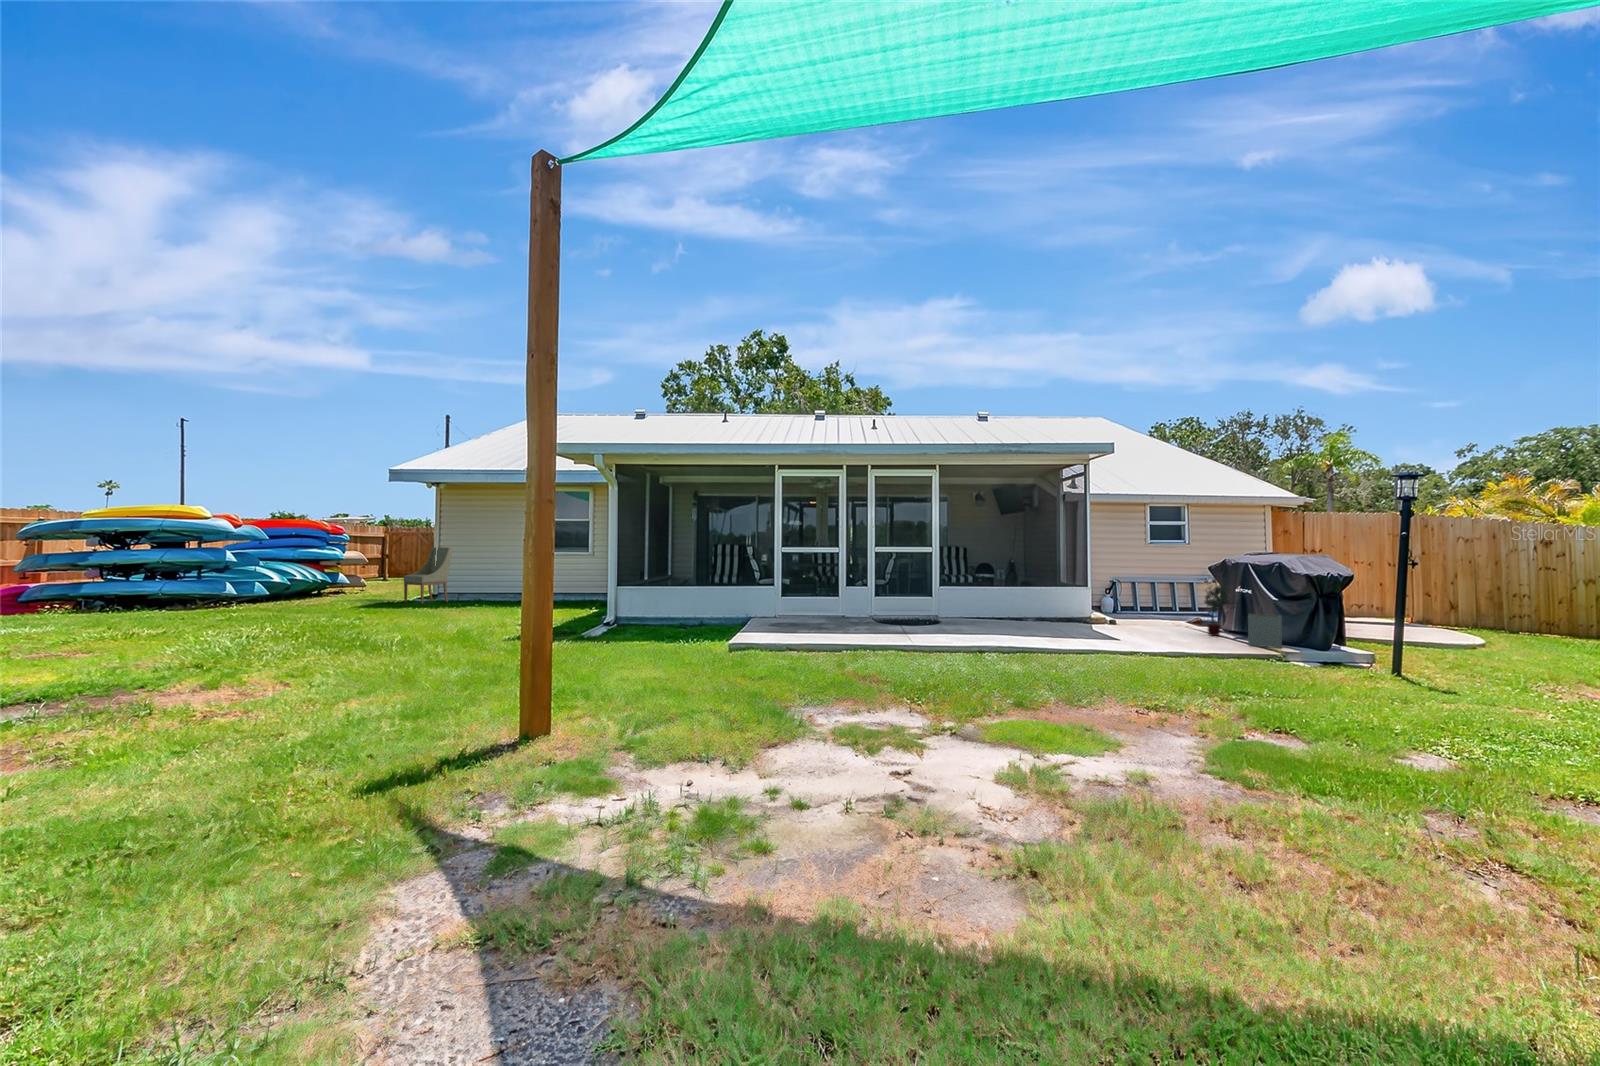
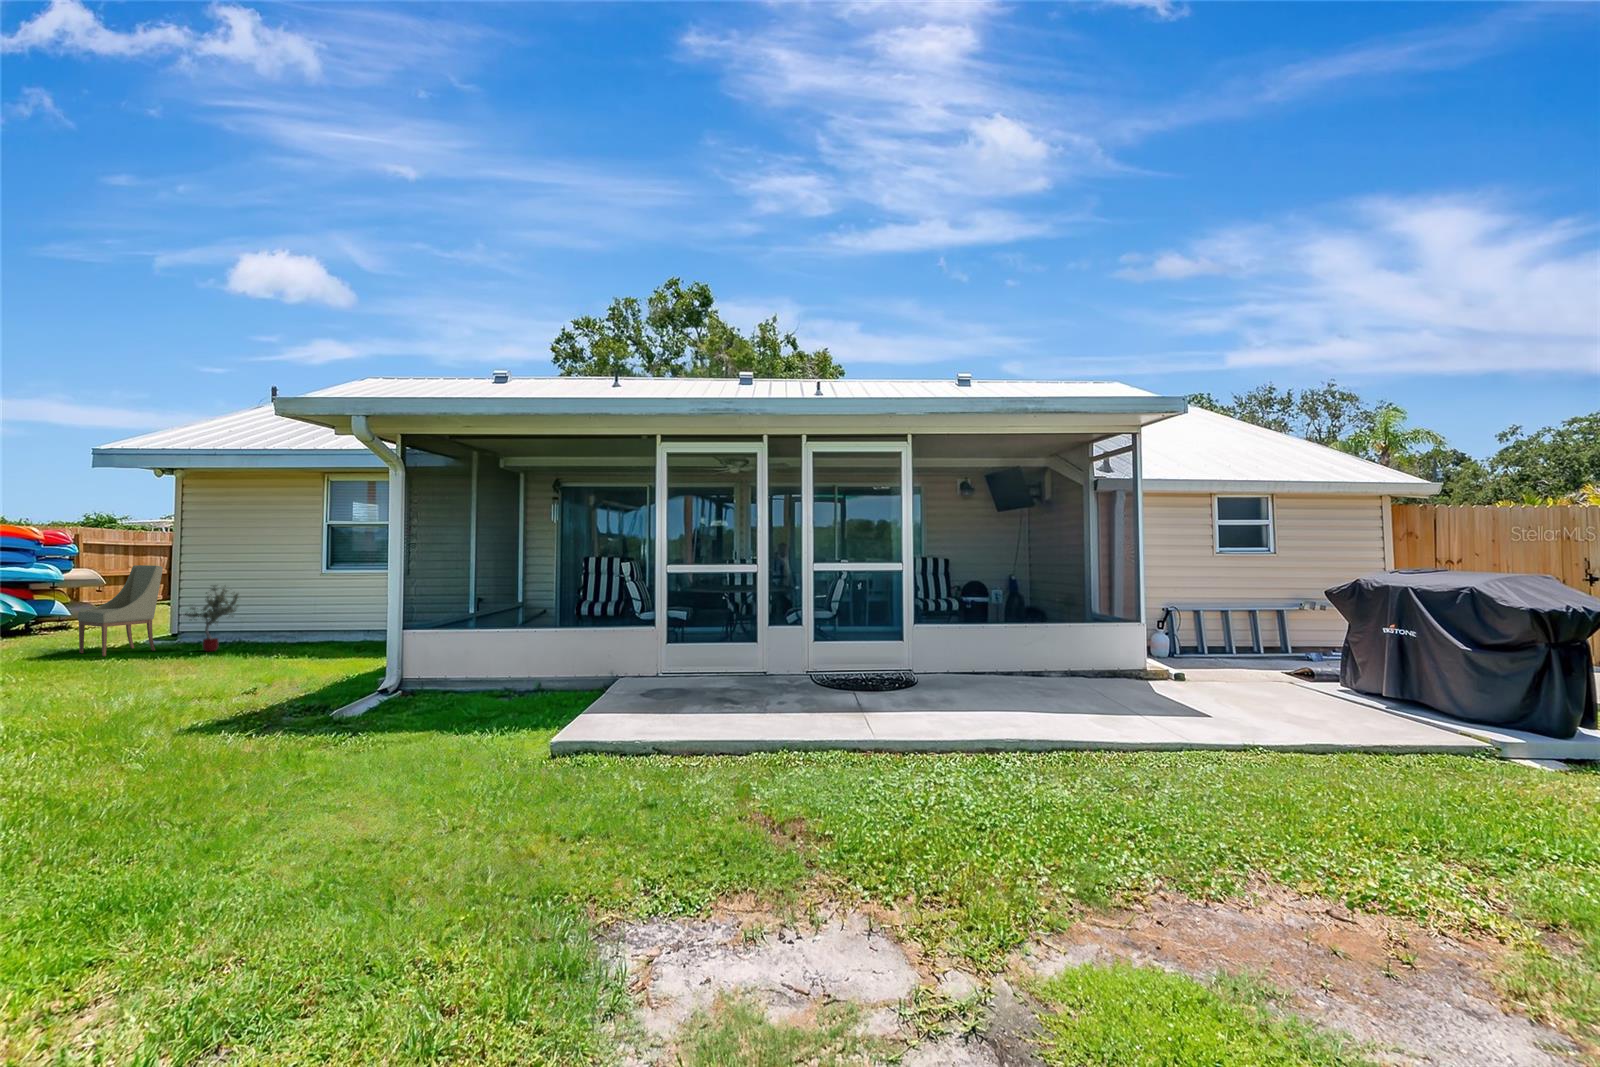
potted tree: present [1204,578,1237,636] -> present [185,585,239,652]
storage bin: present [1248,613,1282,648] -> none [1424,657,1488,730]

